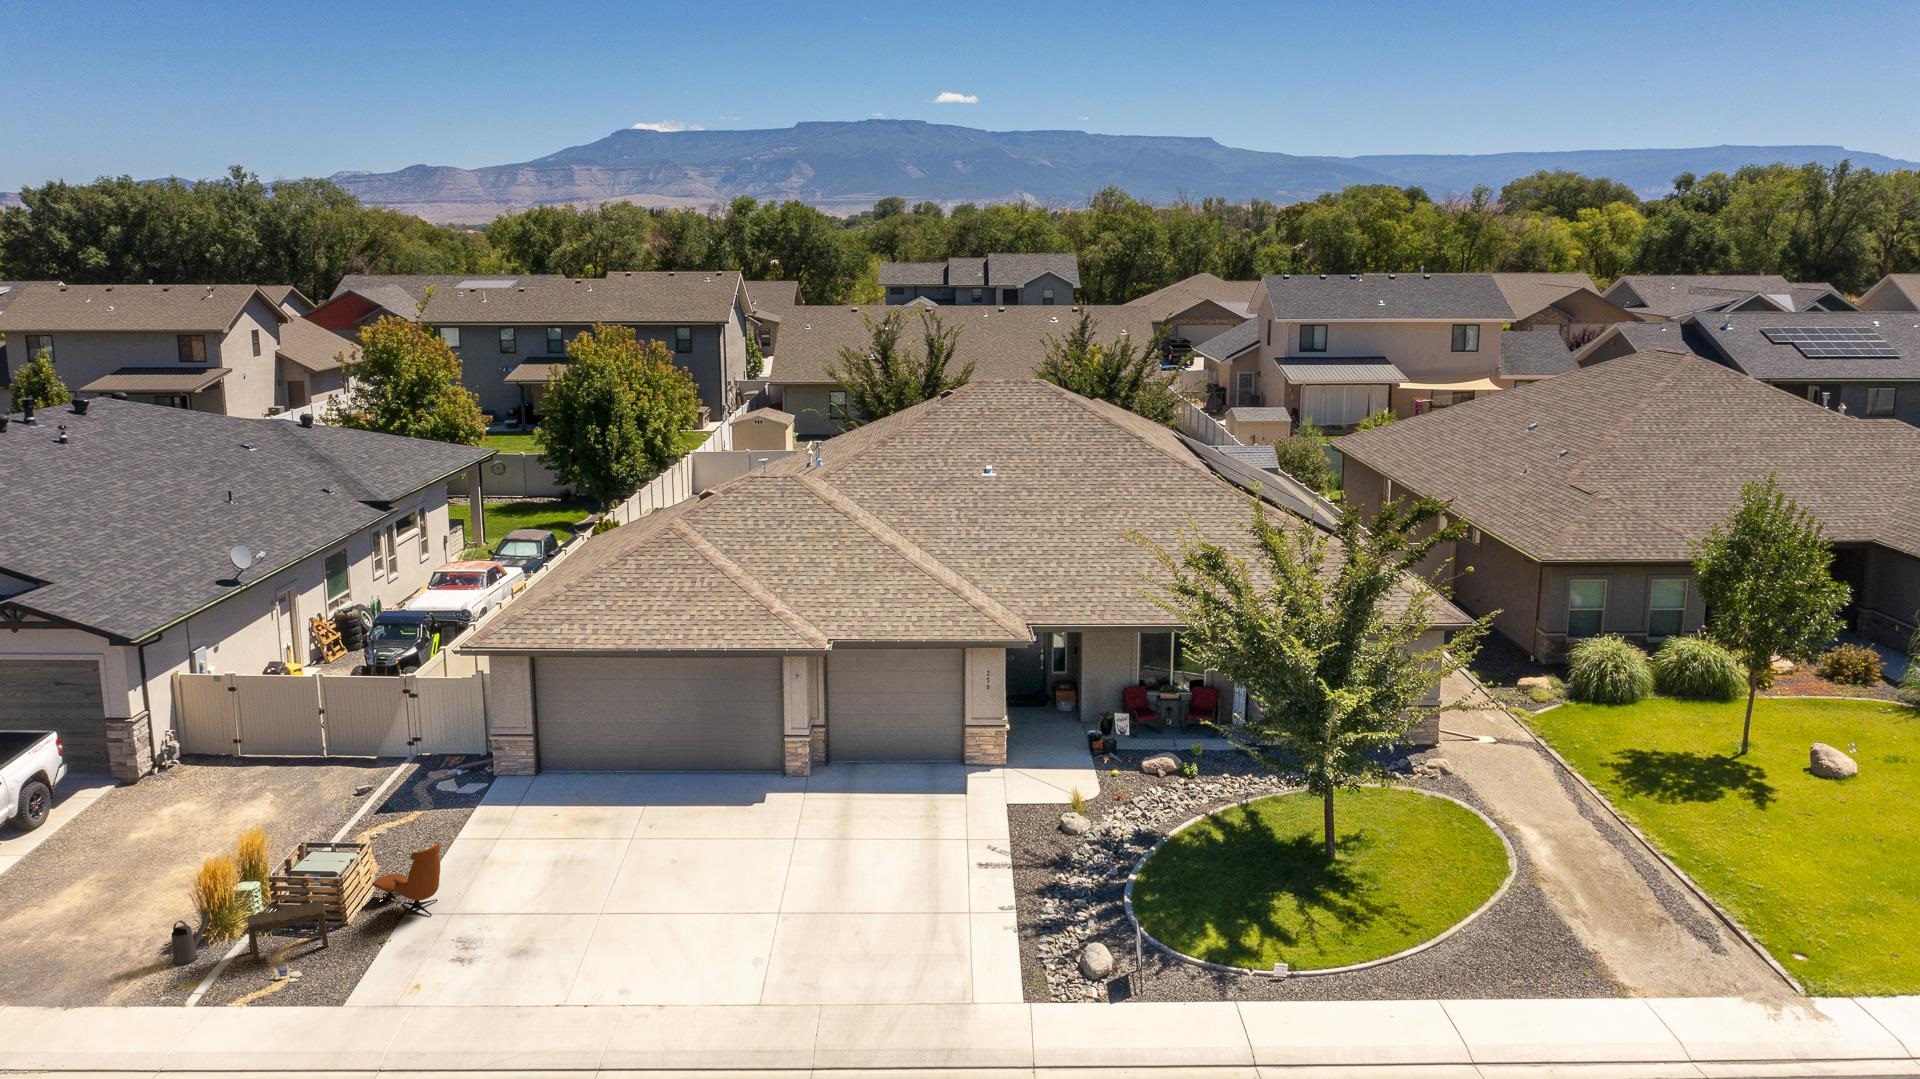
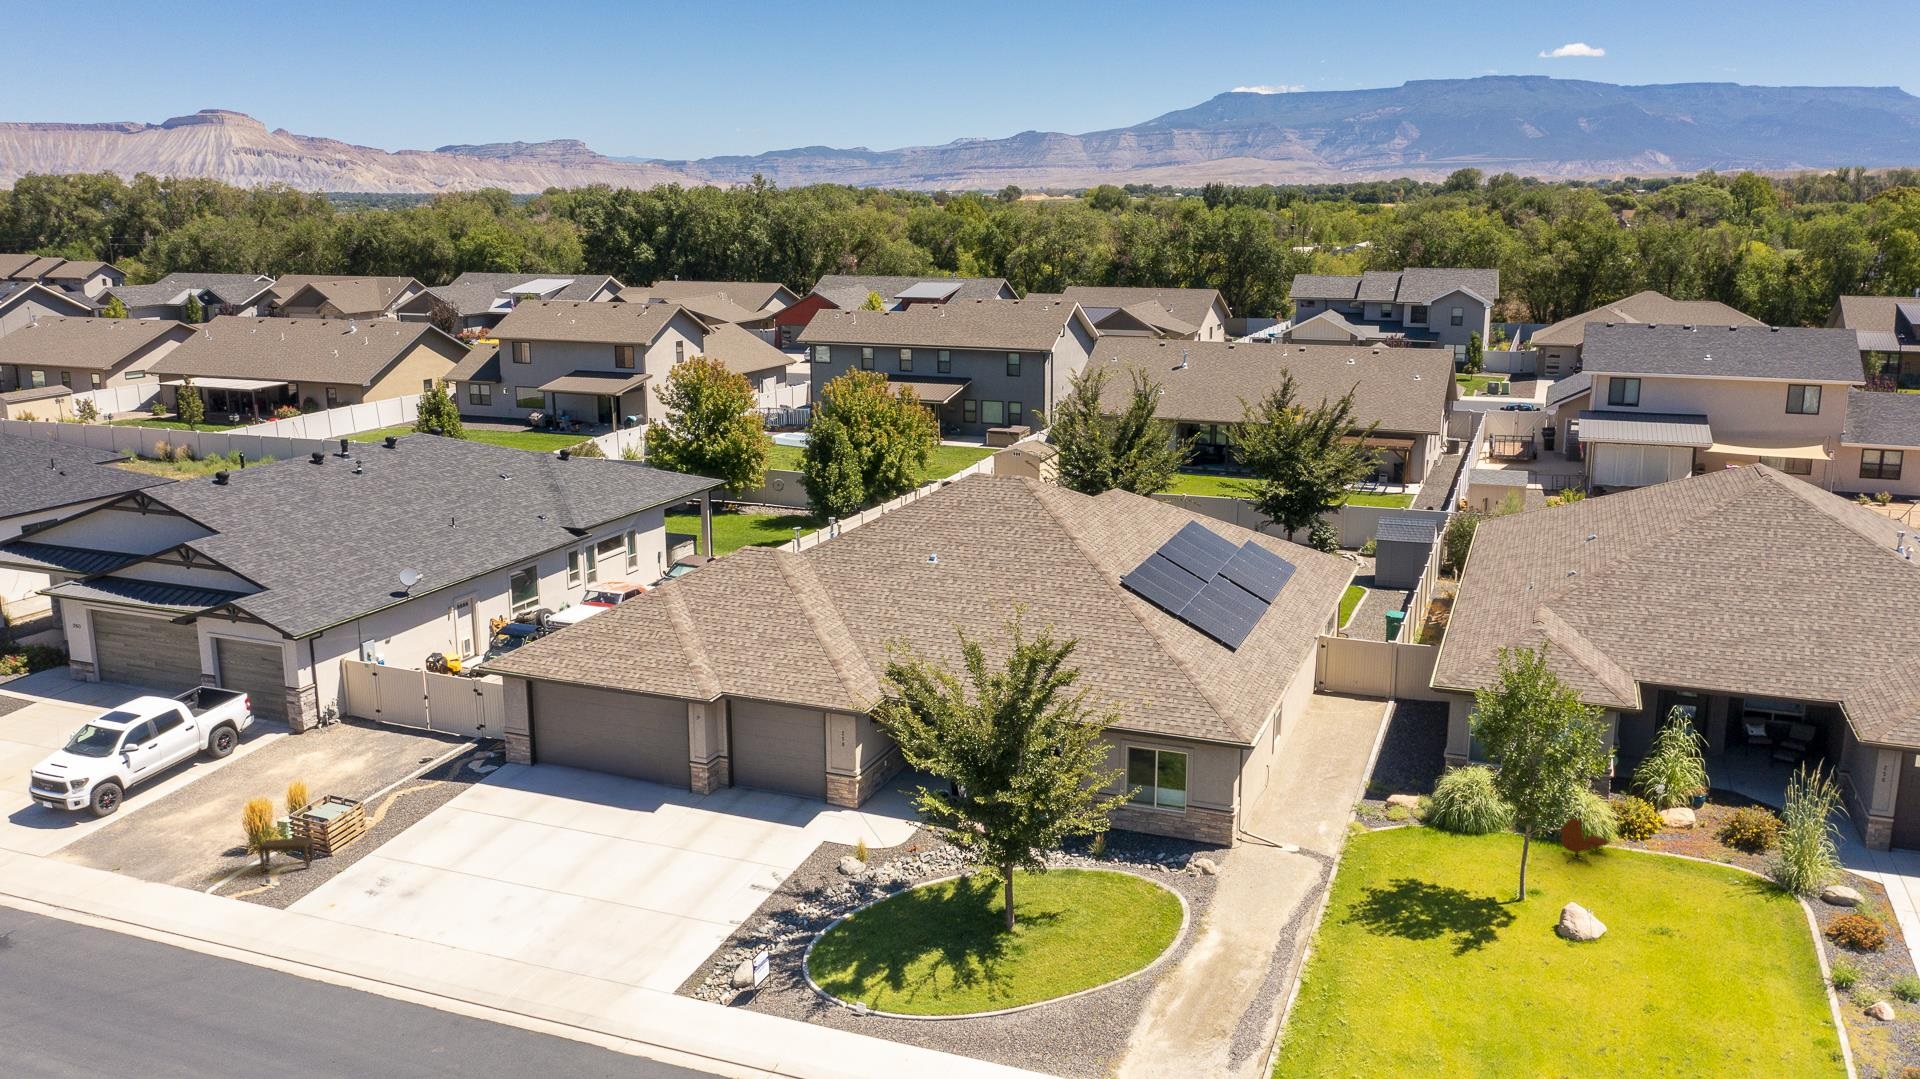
lounge chair: present [372,842,441,919] -> present [1561,816,1609,860]
watering can: present [168,912,210,965] -> none [217,833,251,865]

